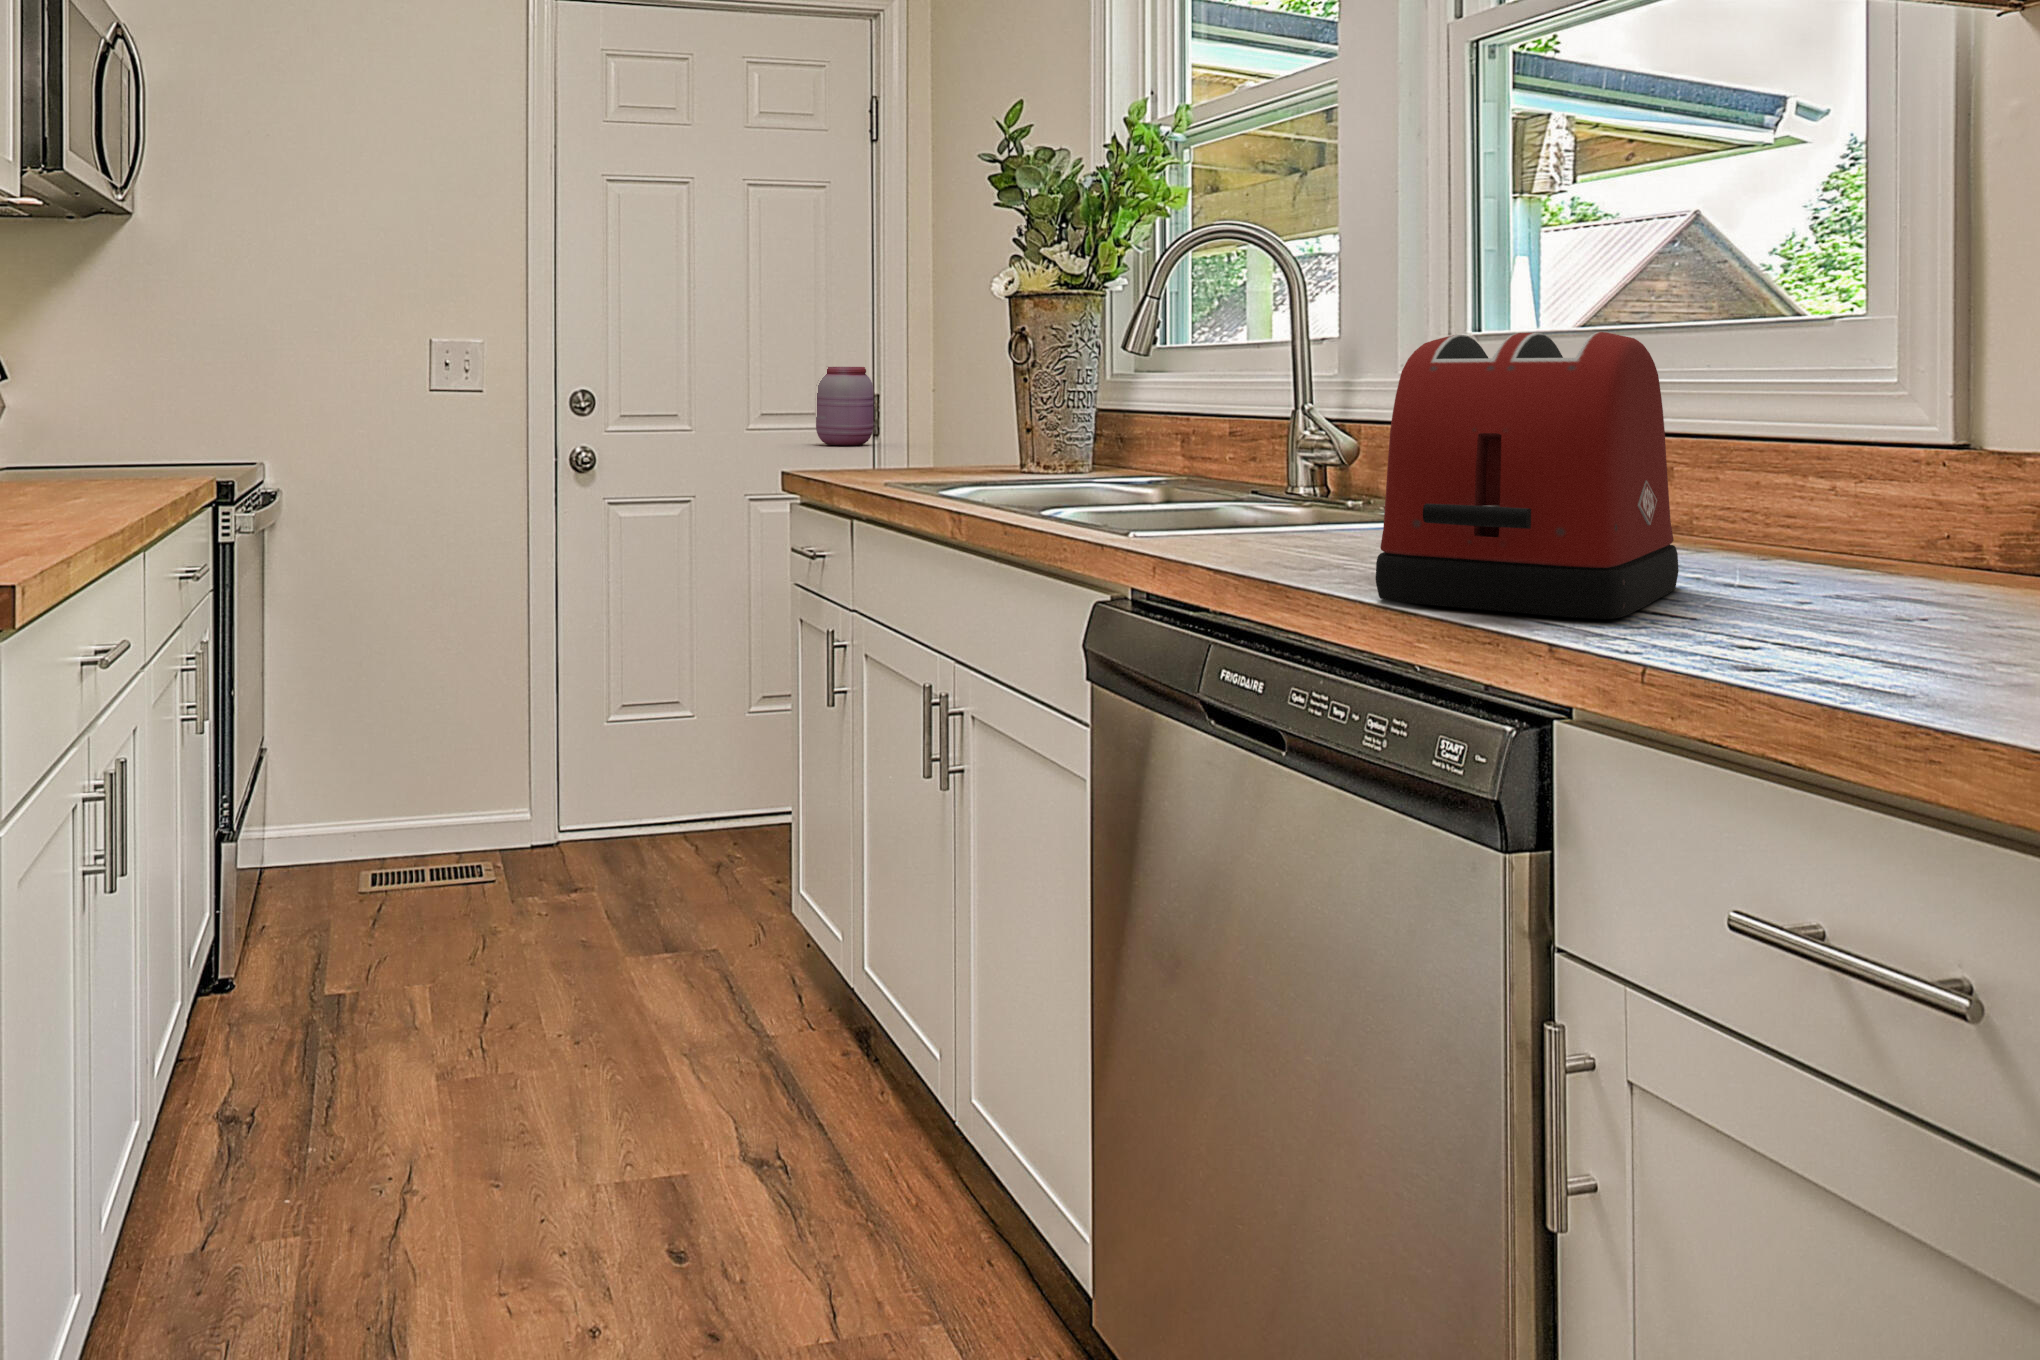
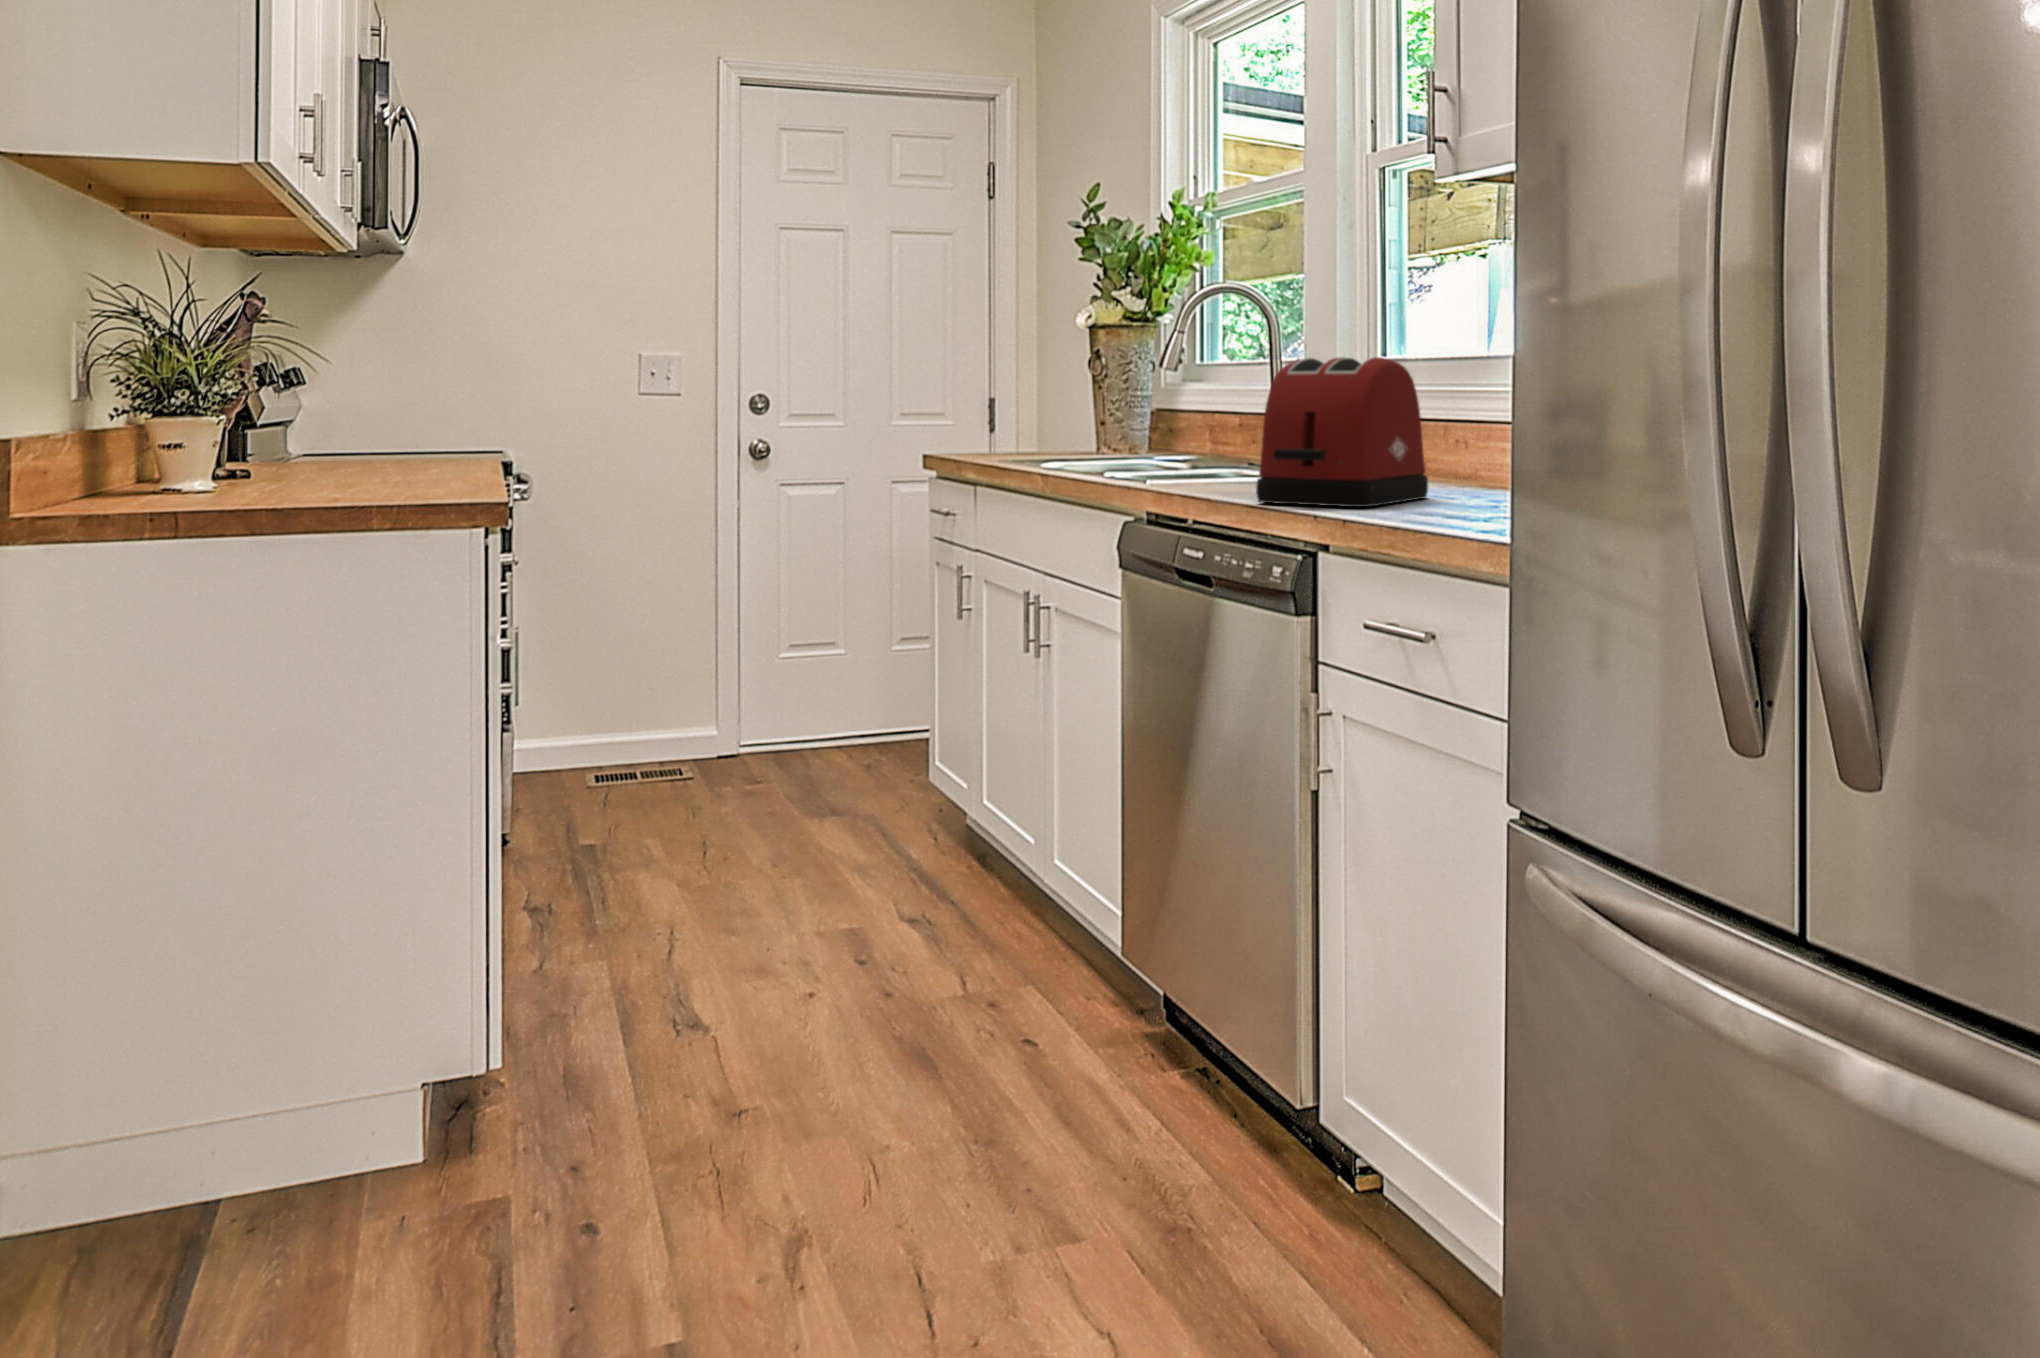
jar: present [816,367,874,445] -> none [947,377,992,439]

